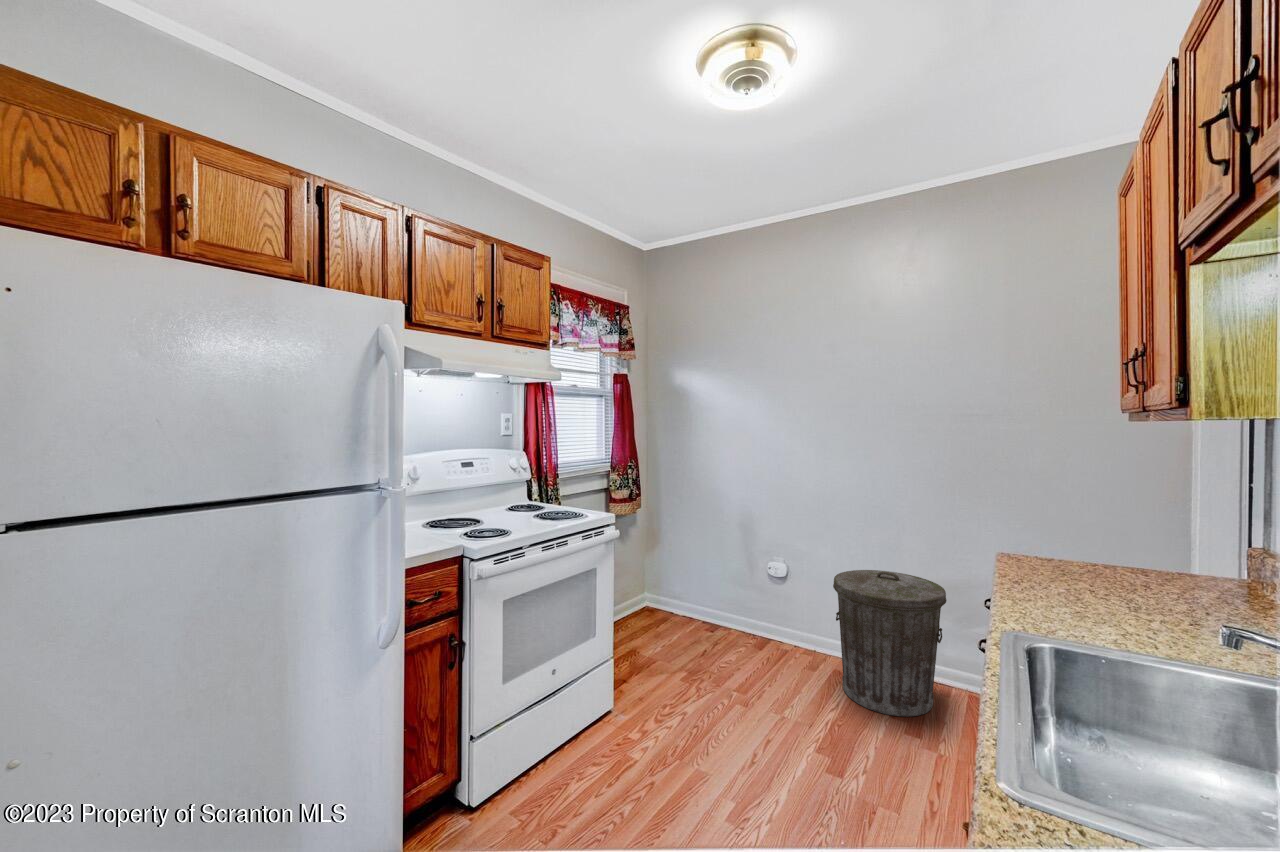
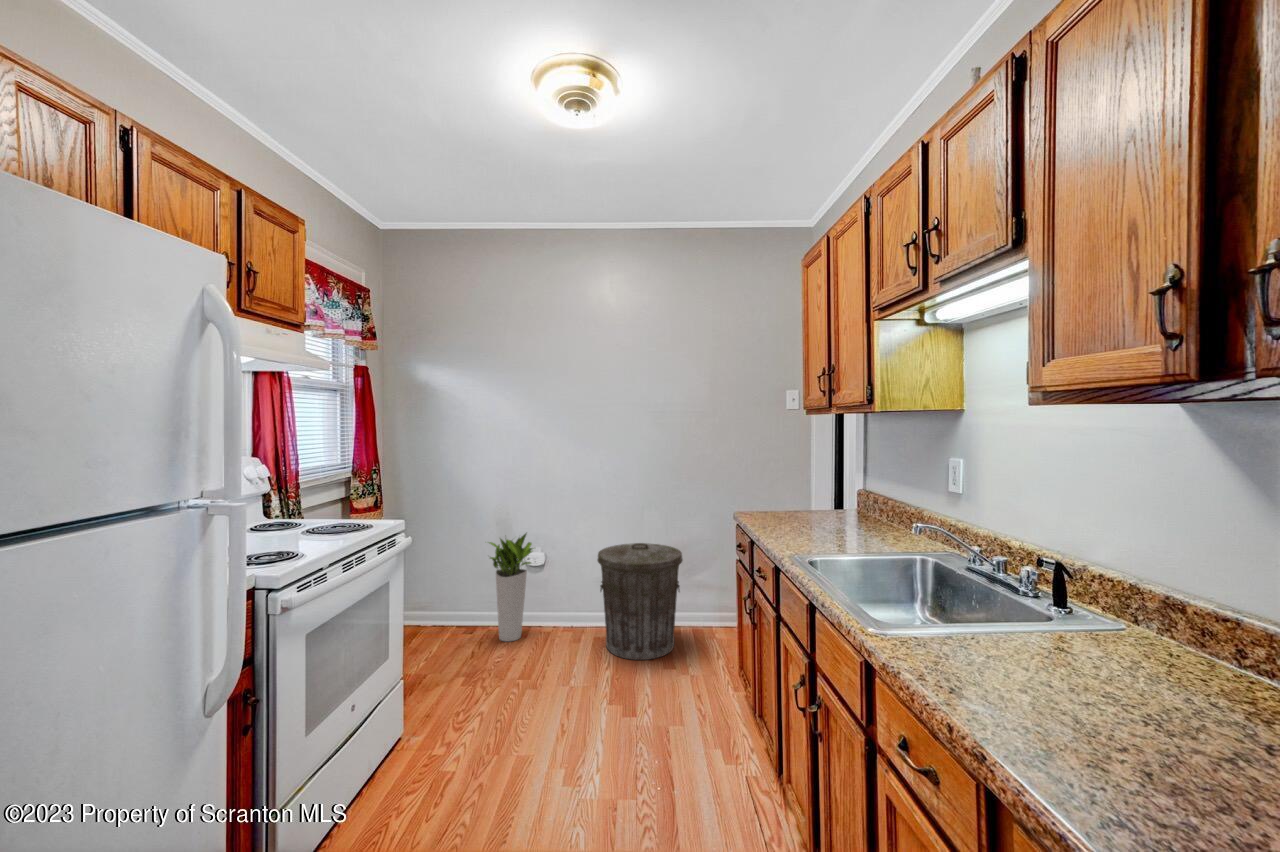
planter: none [721,540,775,651] -> present [489,534,533,641]

